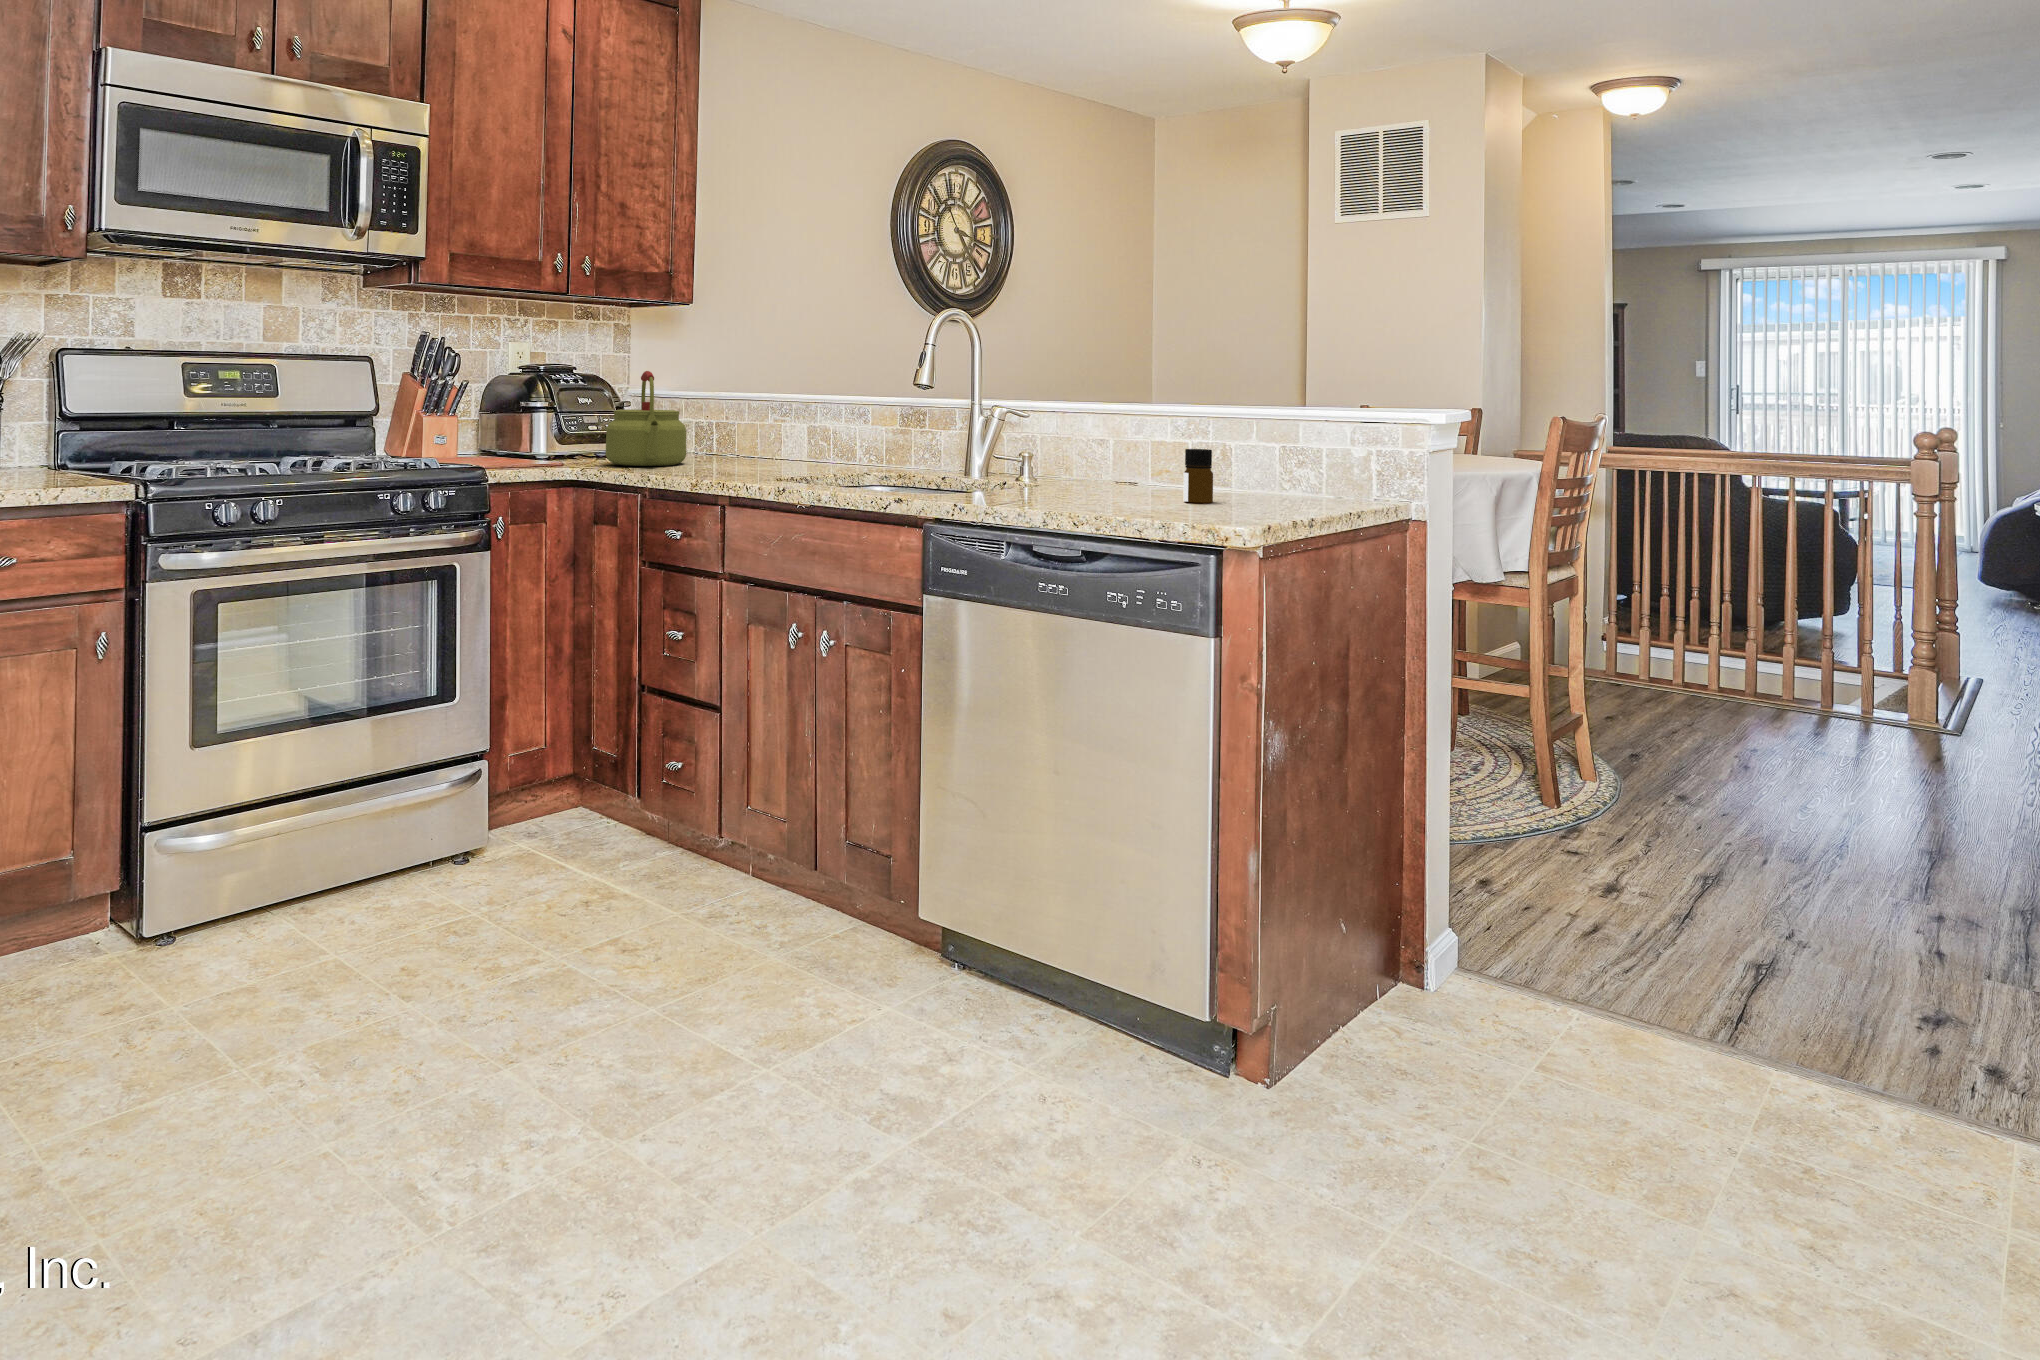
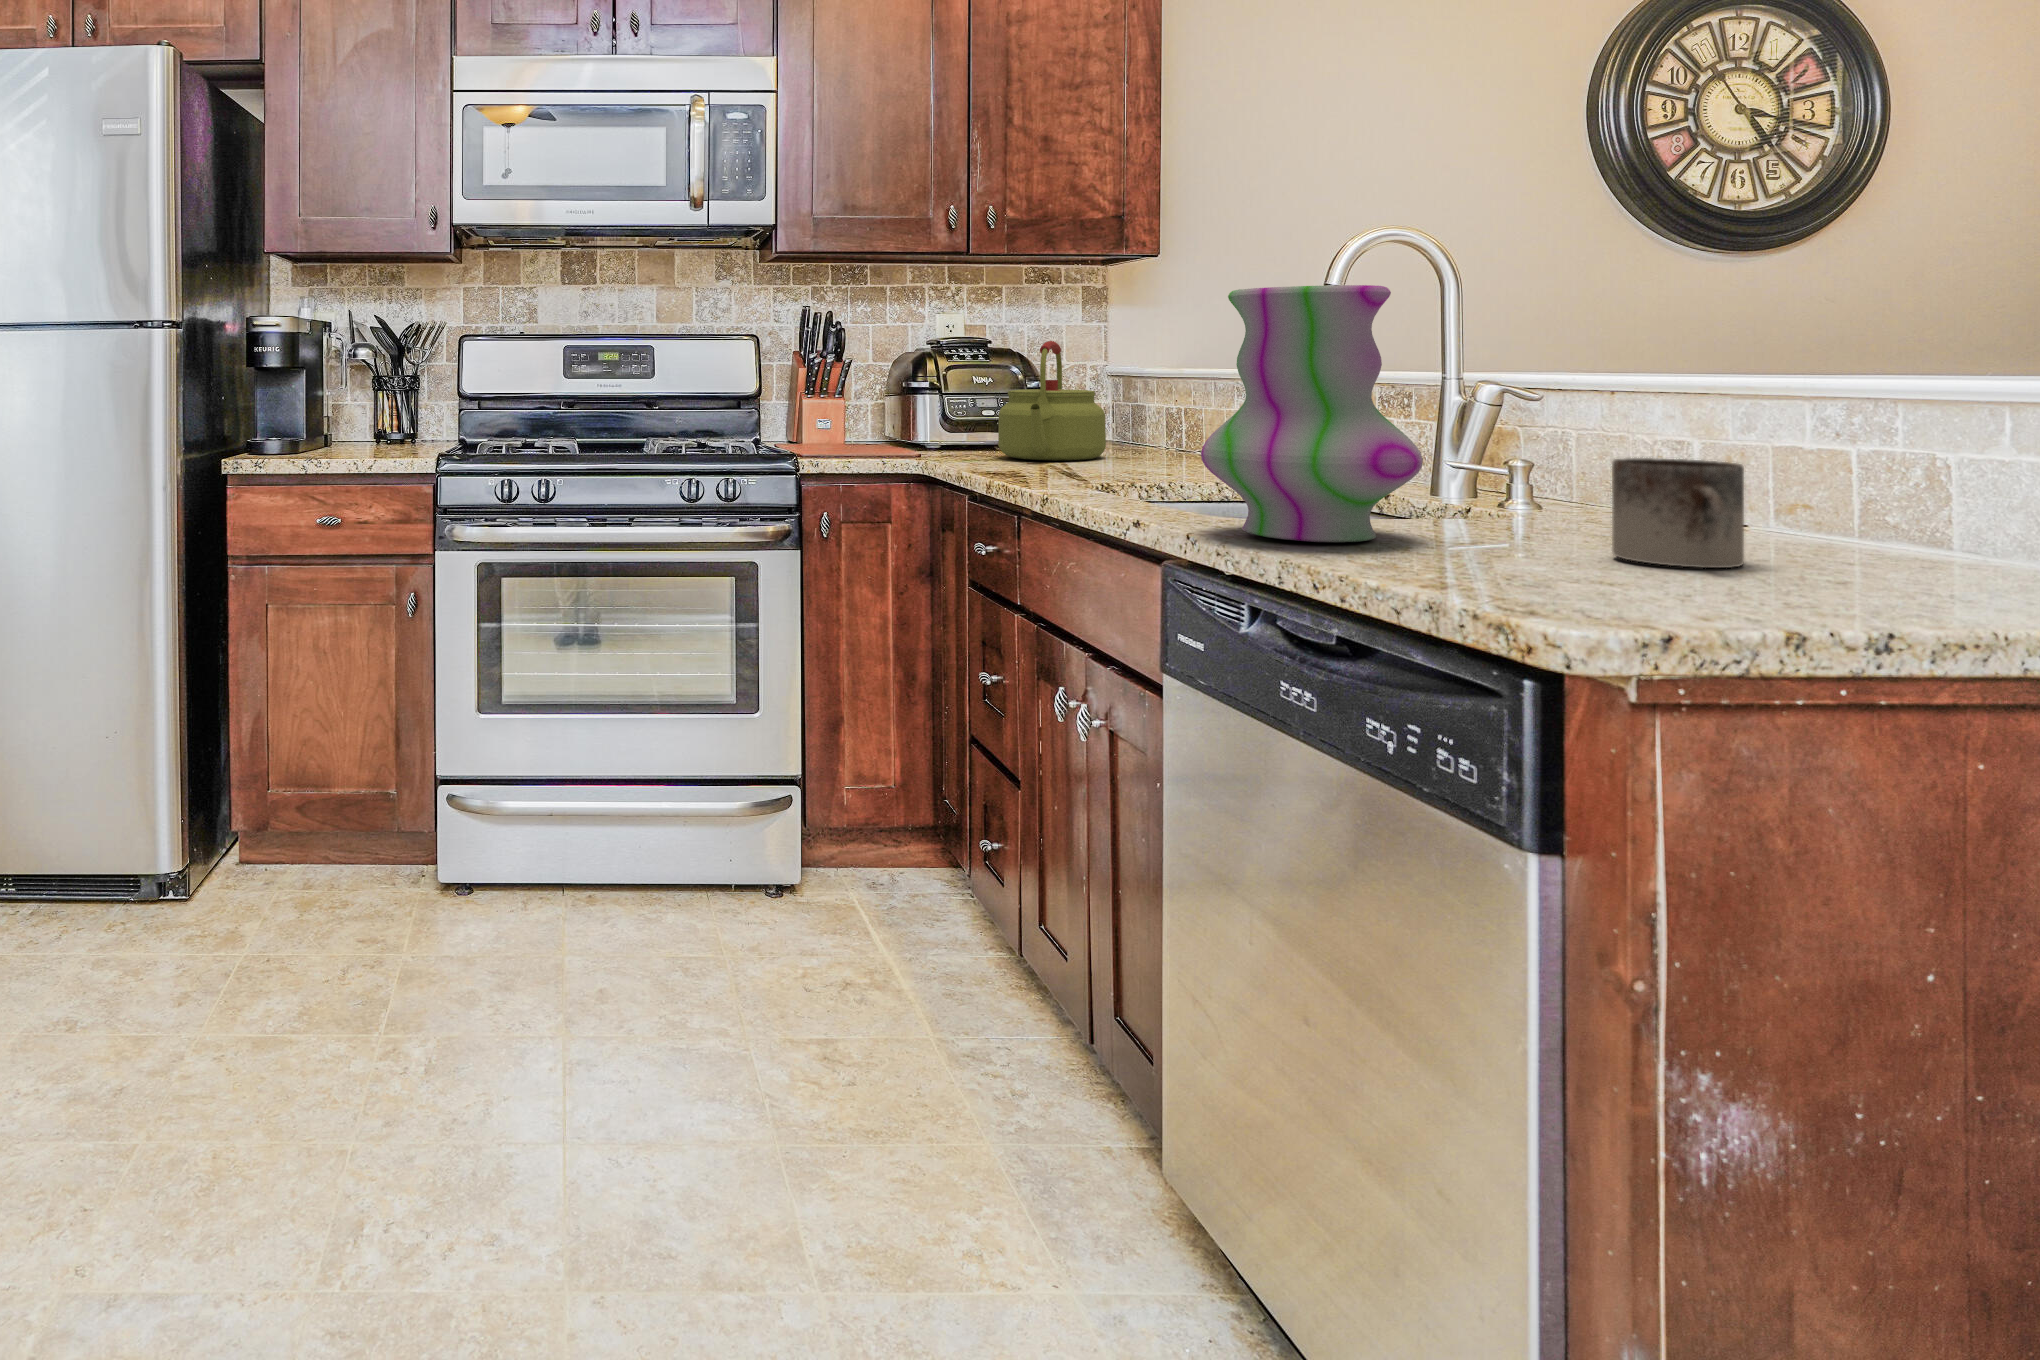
vase: none [899,348,1013,499] -> present [1201,285,1423,542]
mug: none [1093,444,1148,497] -> present [1612,458,1744,568]
bottle: present [1184,449,1213,502] -> none [1809,477,1899,600]

